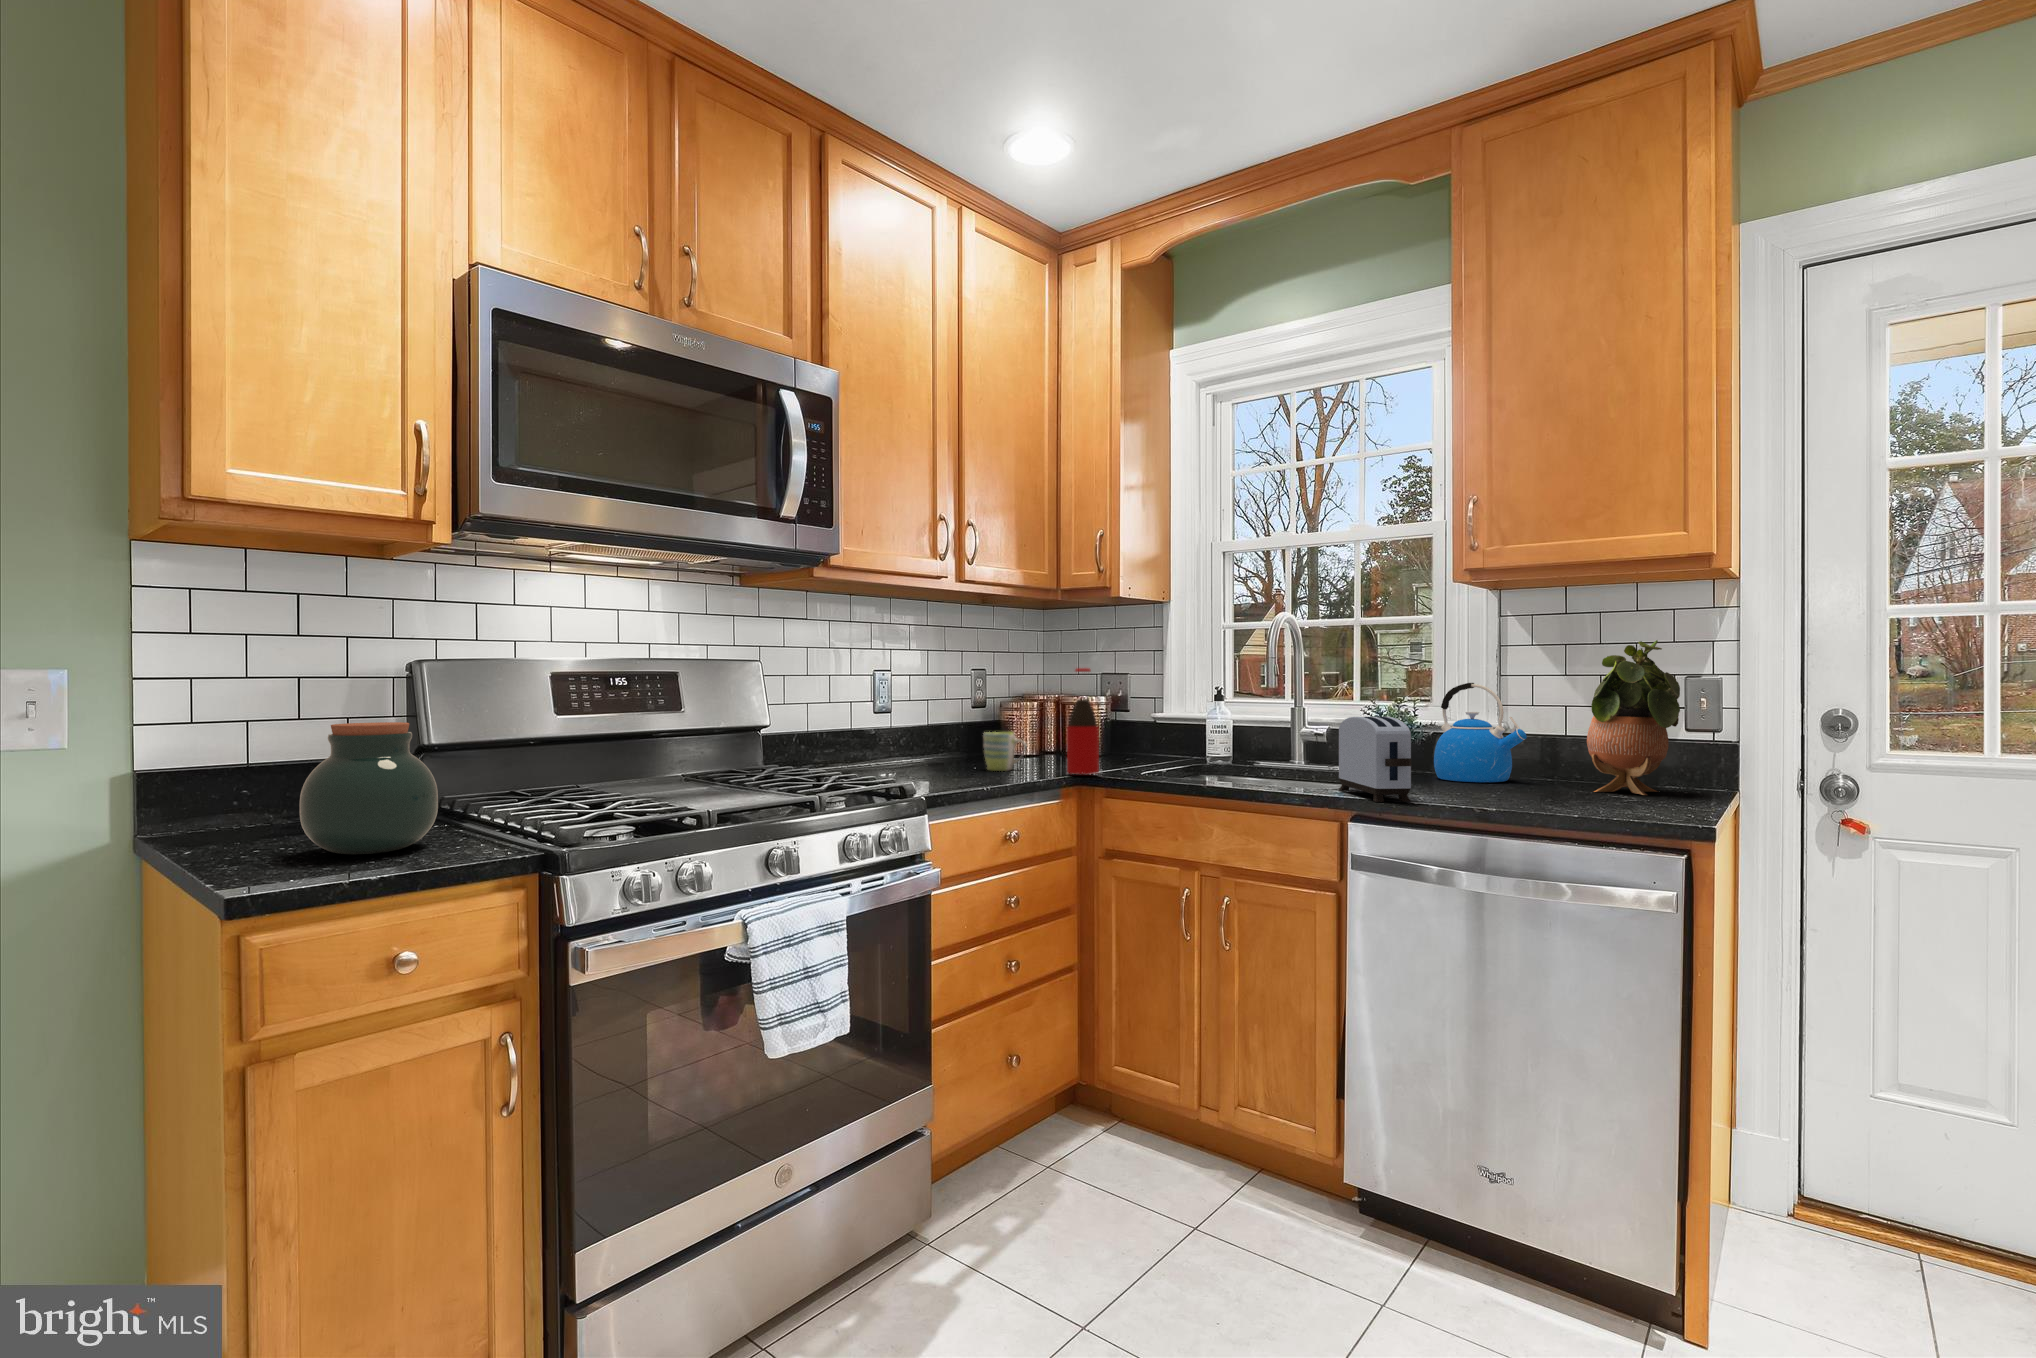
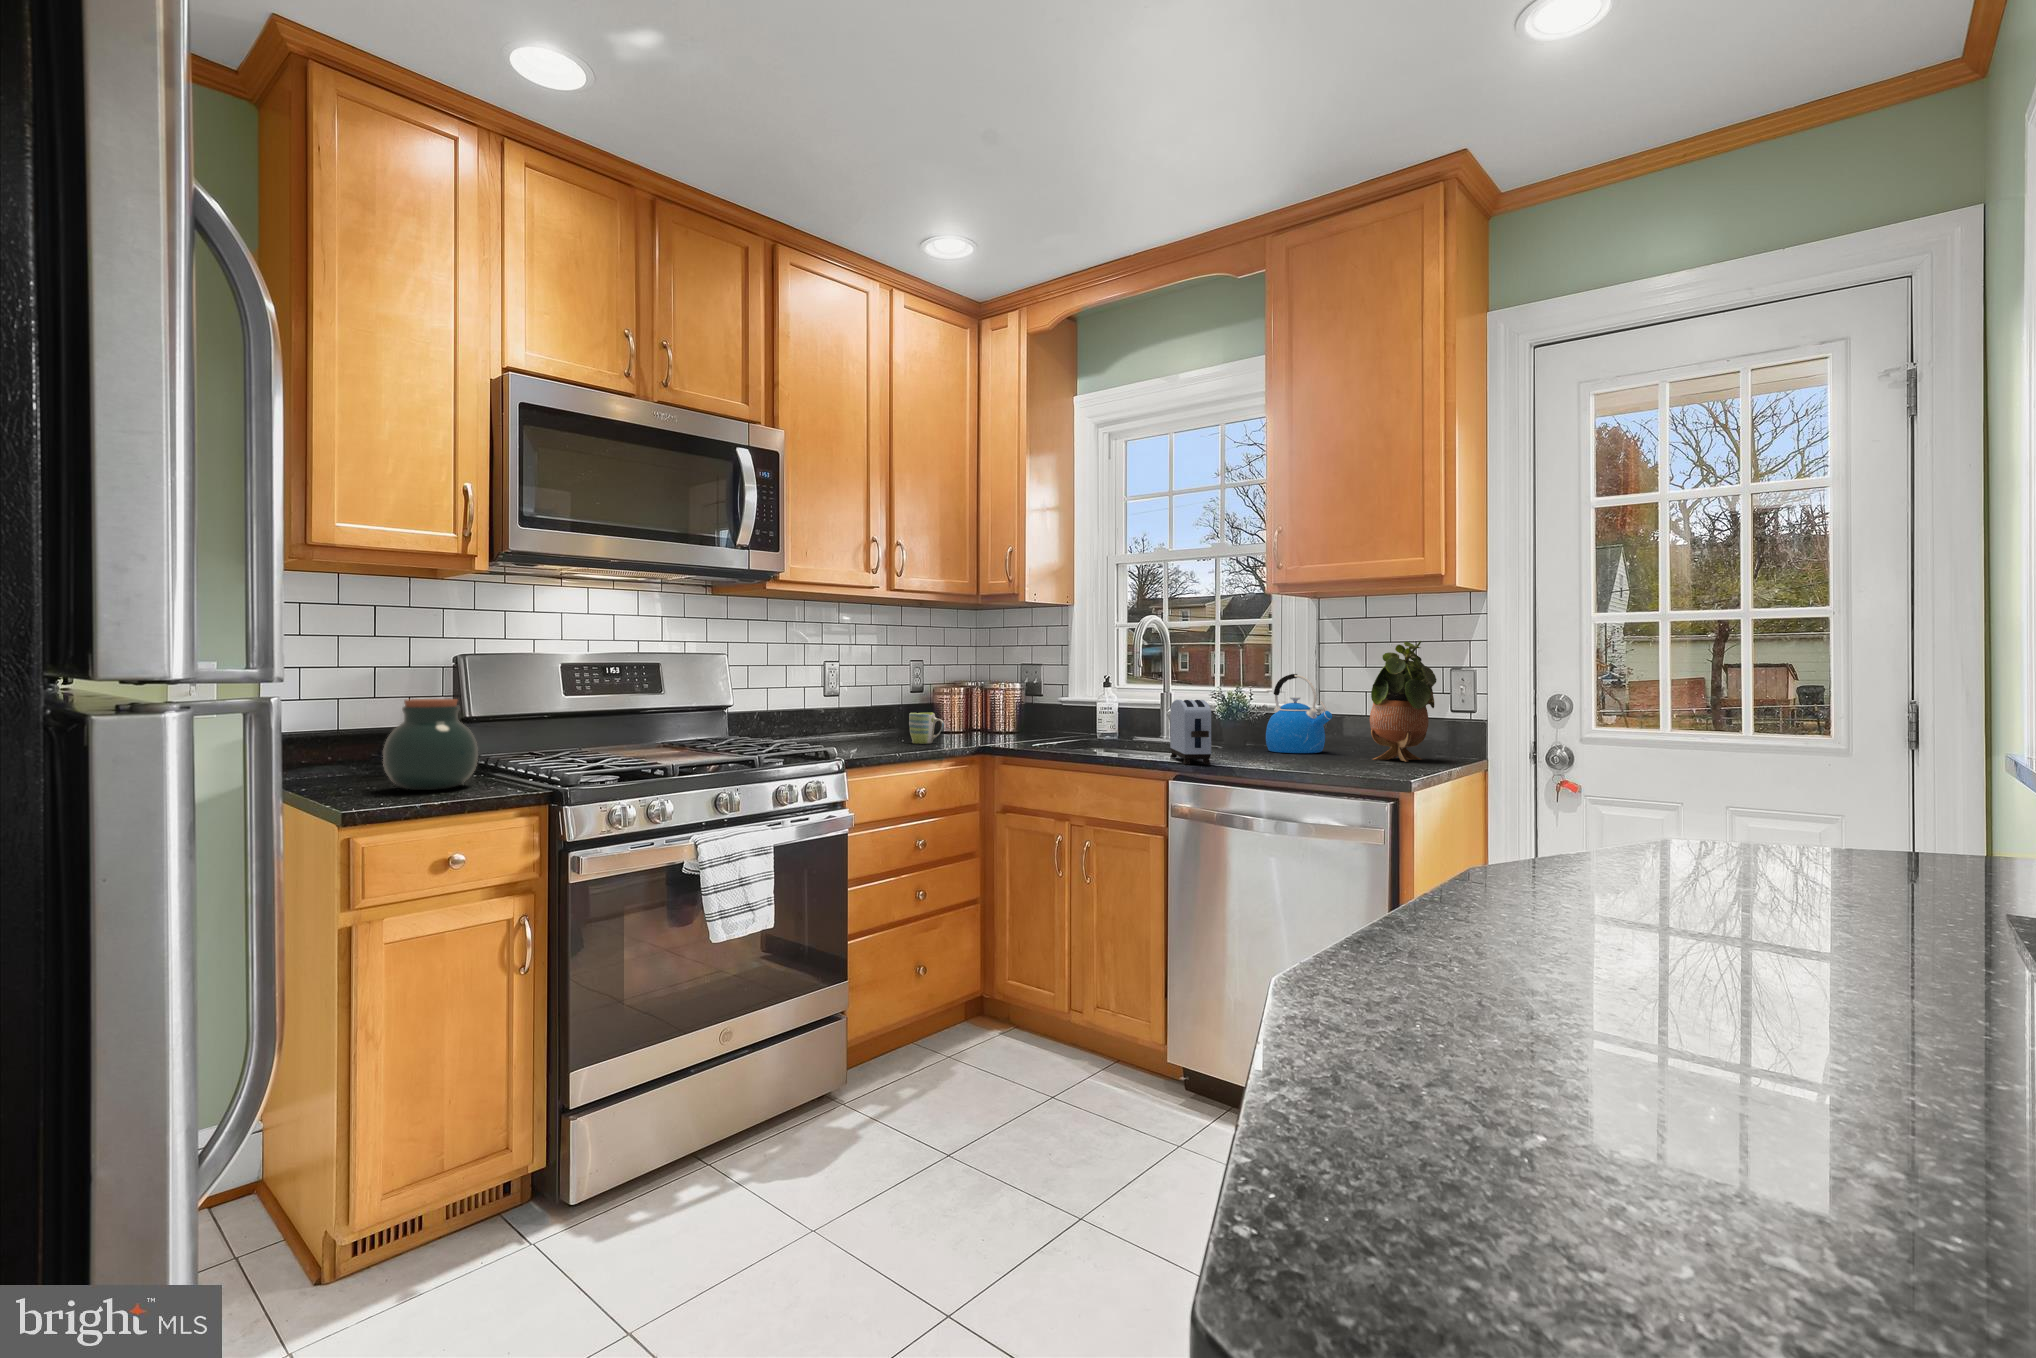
bottle: present [1067,668,1099,774] -> none [972,661,997,748]

